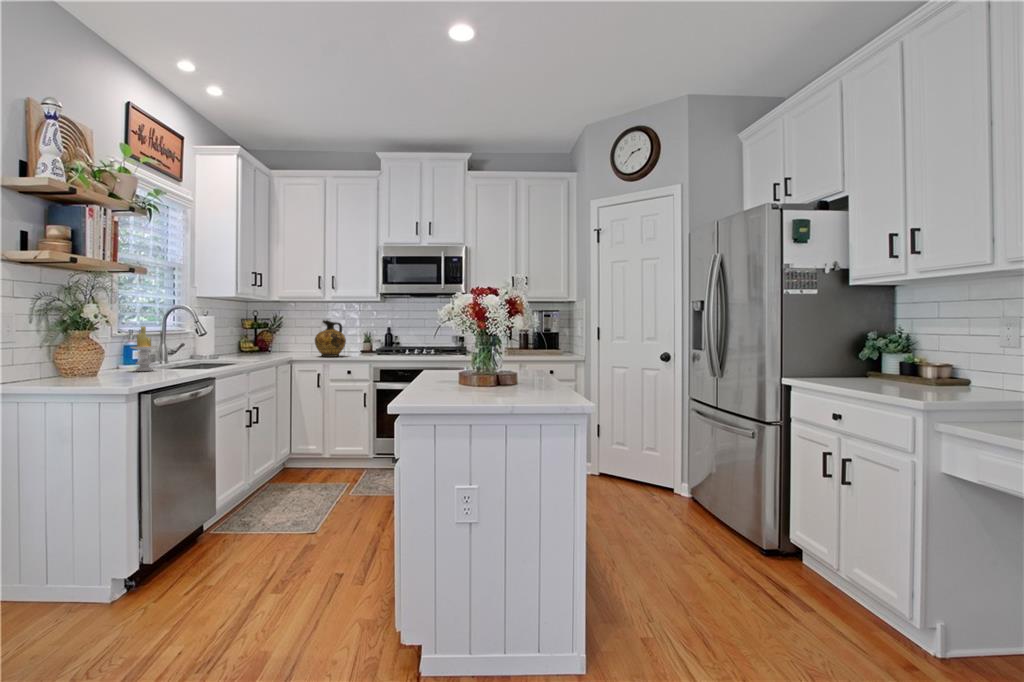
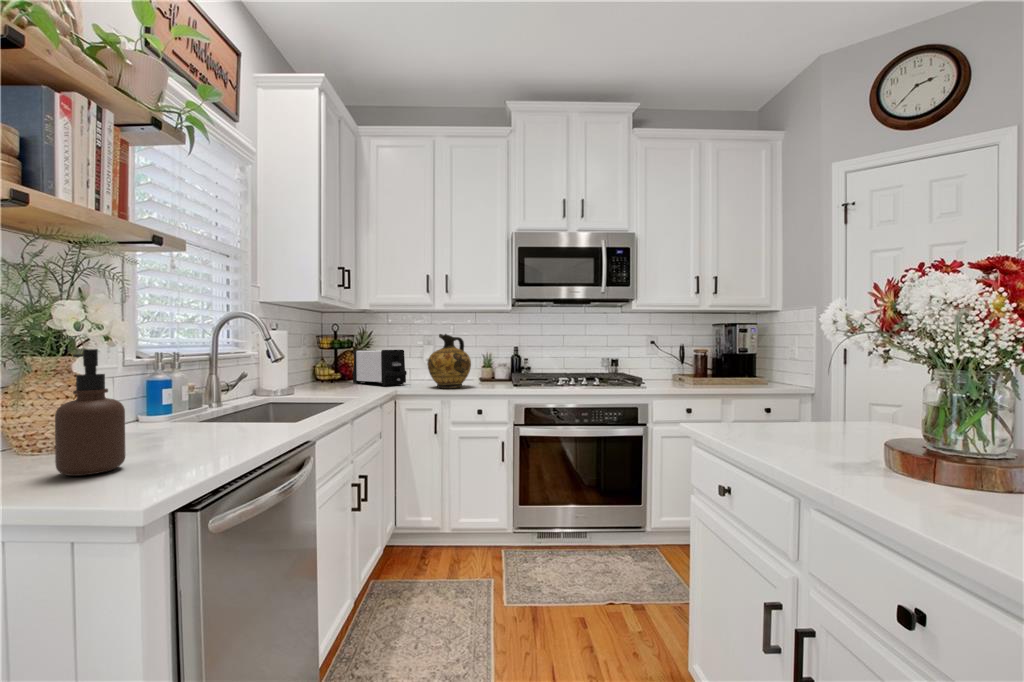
candle: present [131,326,157,371] -> none [153,346,204,432]
soap dispenser: none [92,328,122,382] -> present [55,349,125,476]
toaster: none [266,330,303,355] -> present [352,350,407,386]

